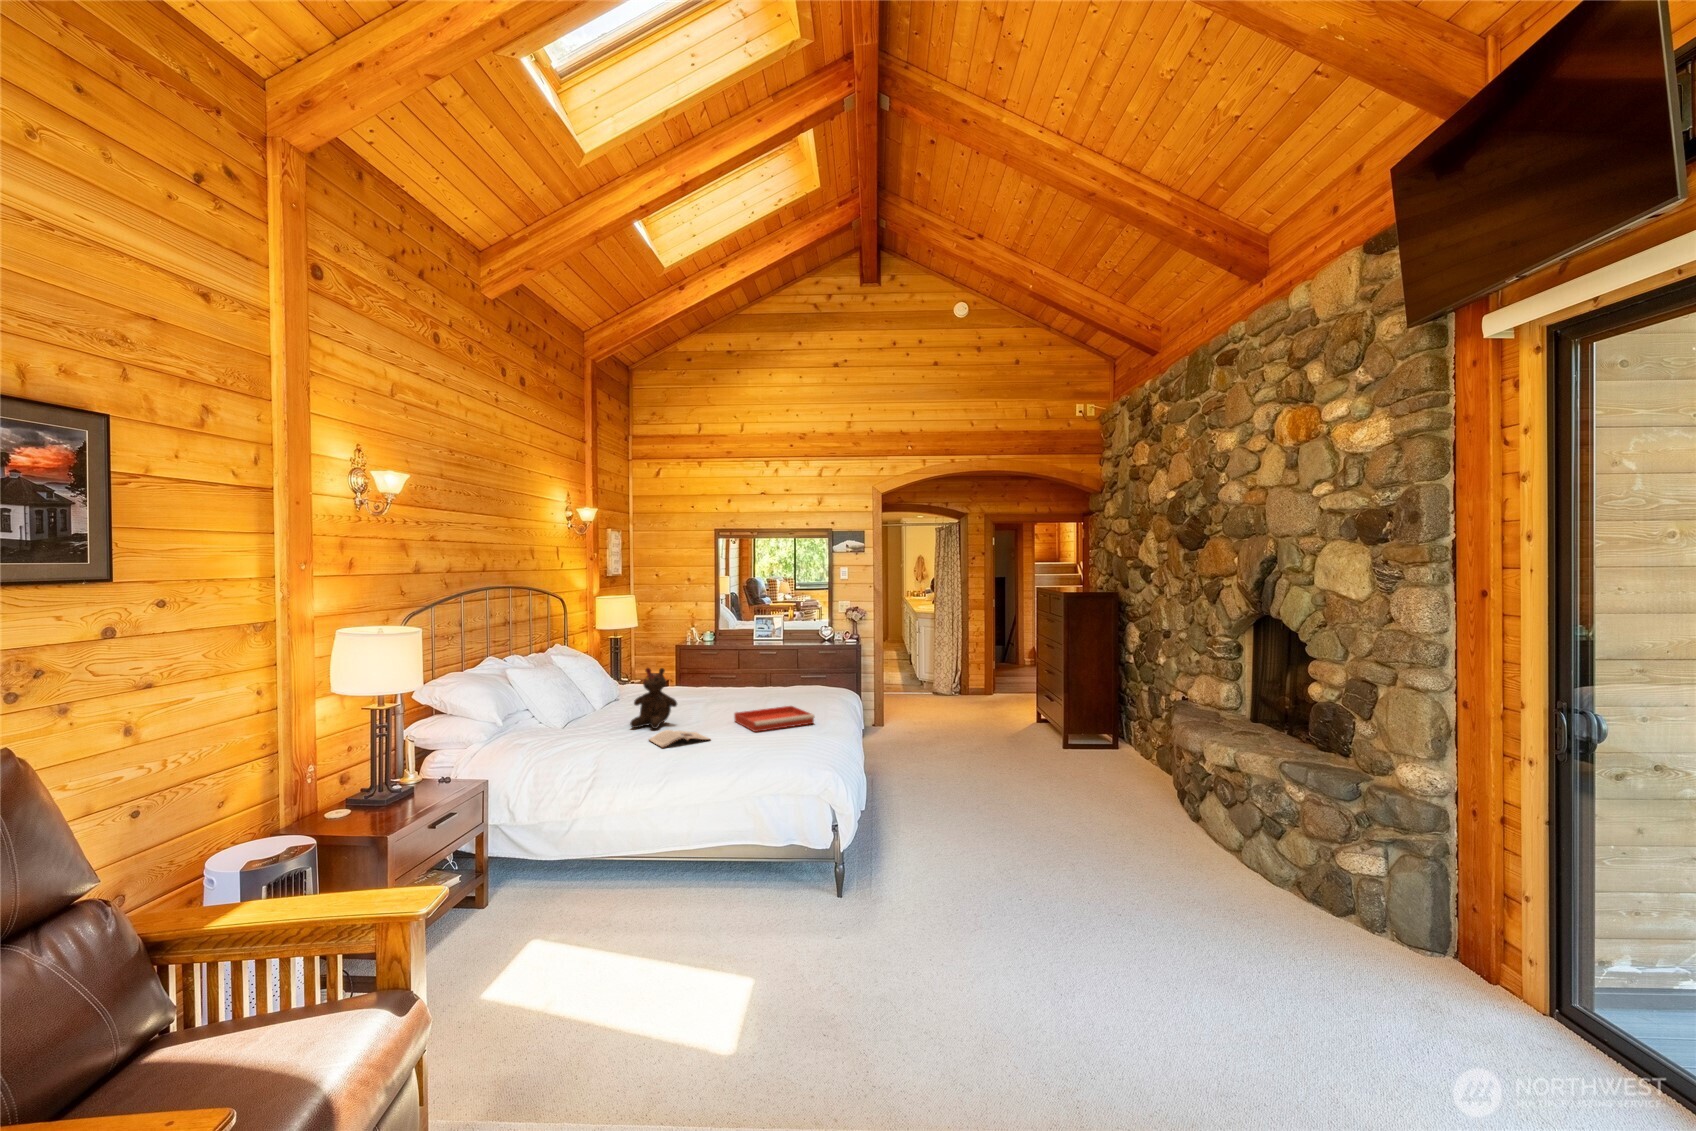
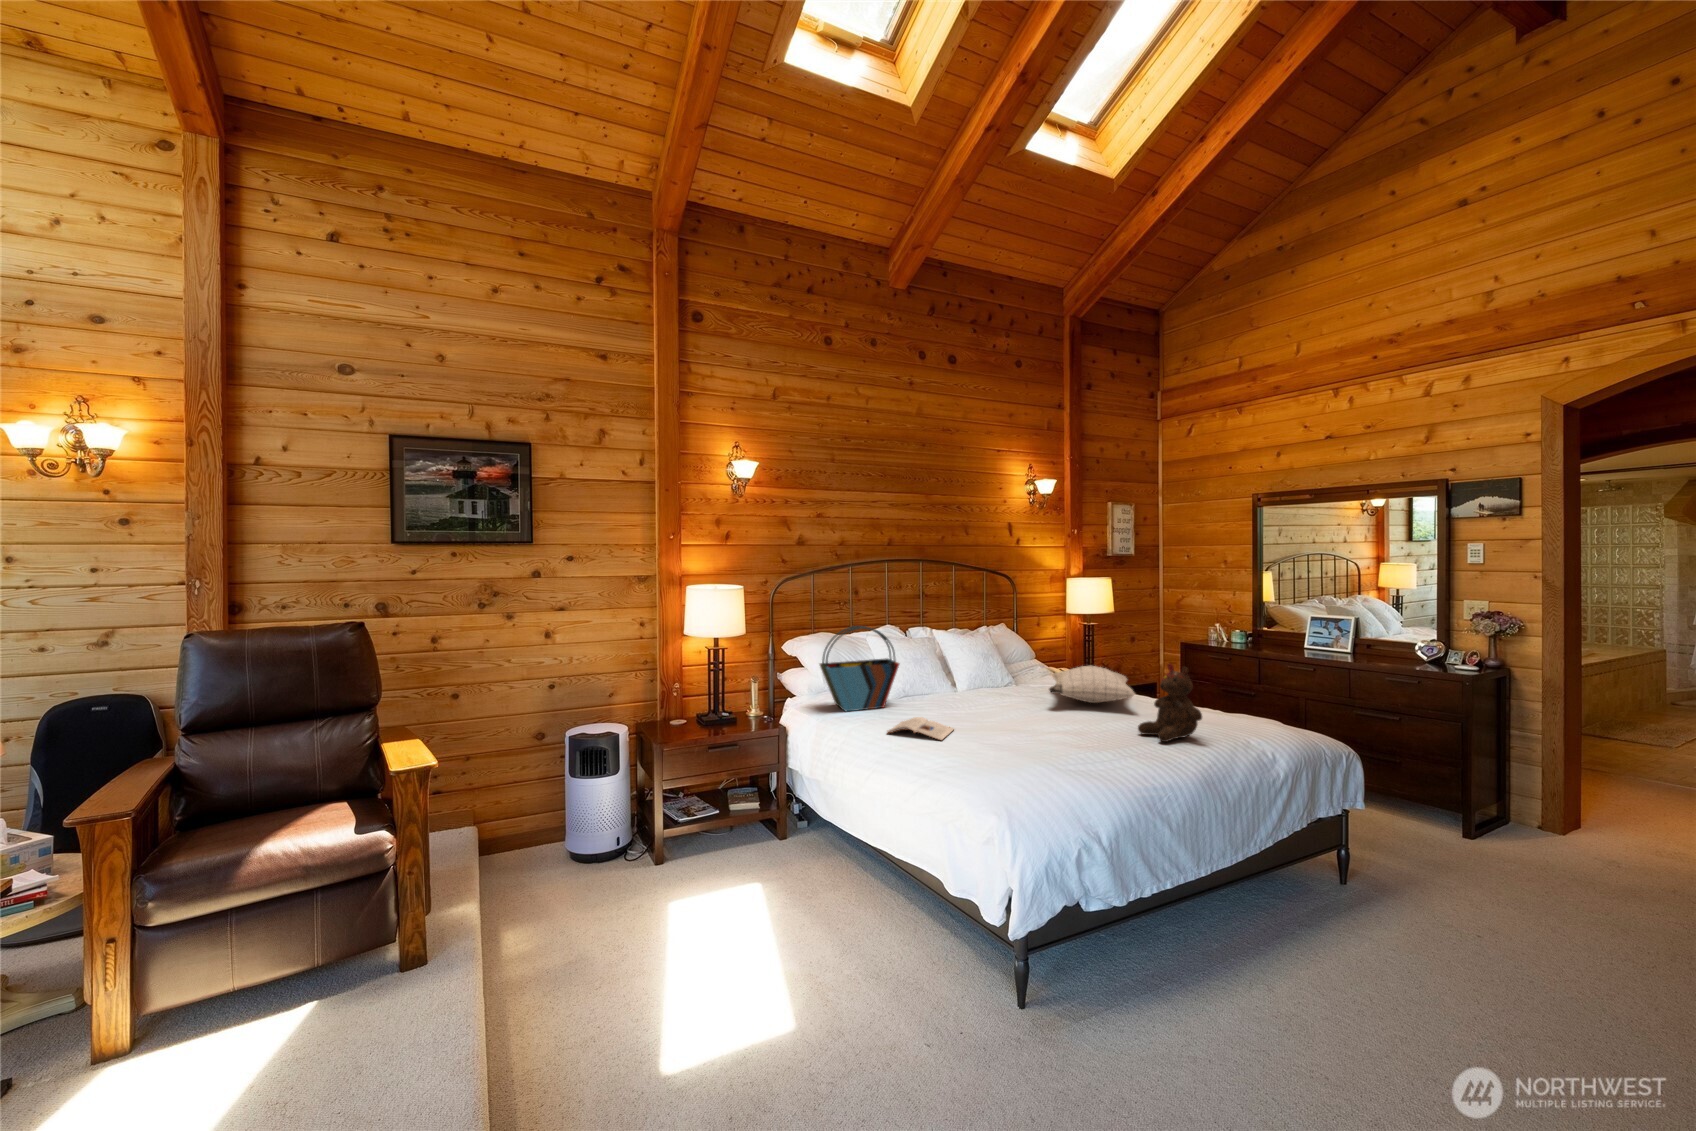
tote bag: none [536,659,607,747] -> present [820,626,899,712]
teddy bear: present [630,668,677,729] -> present [1138,664,1202,742]
pillow: none [679,668,763,699] -> present [1049,665,1135,703]
tray: present [734,706,814,732] -> none [1003,719,1107,761]

